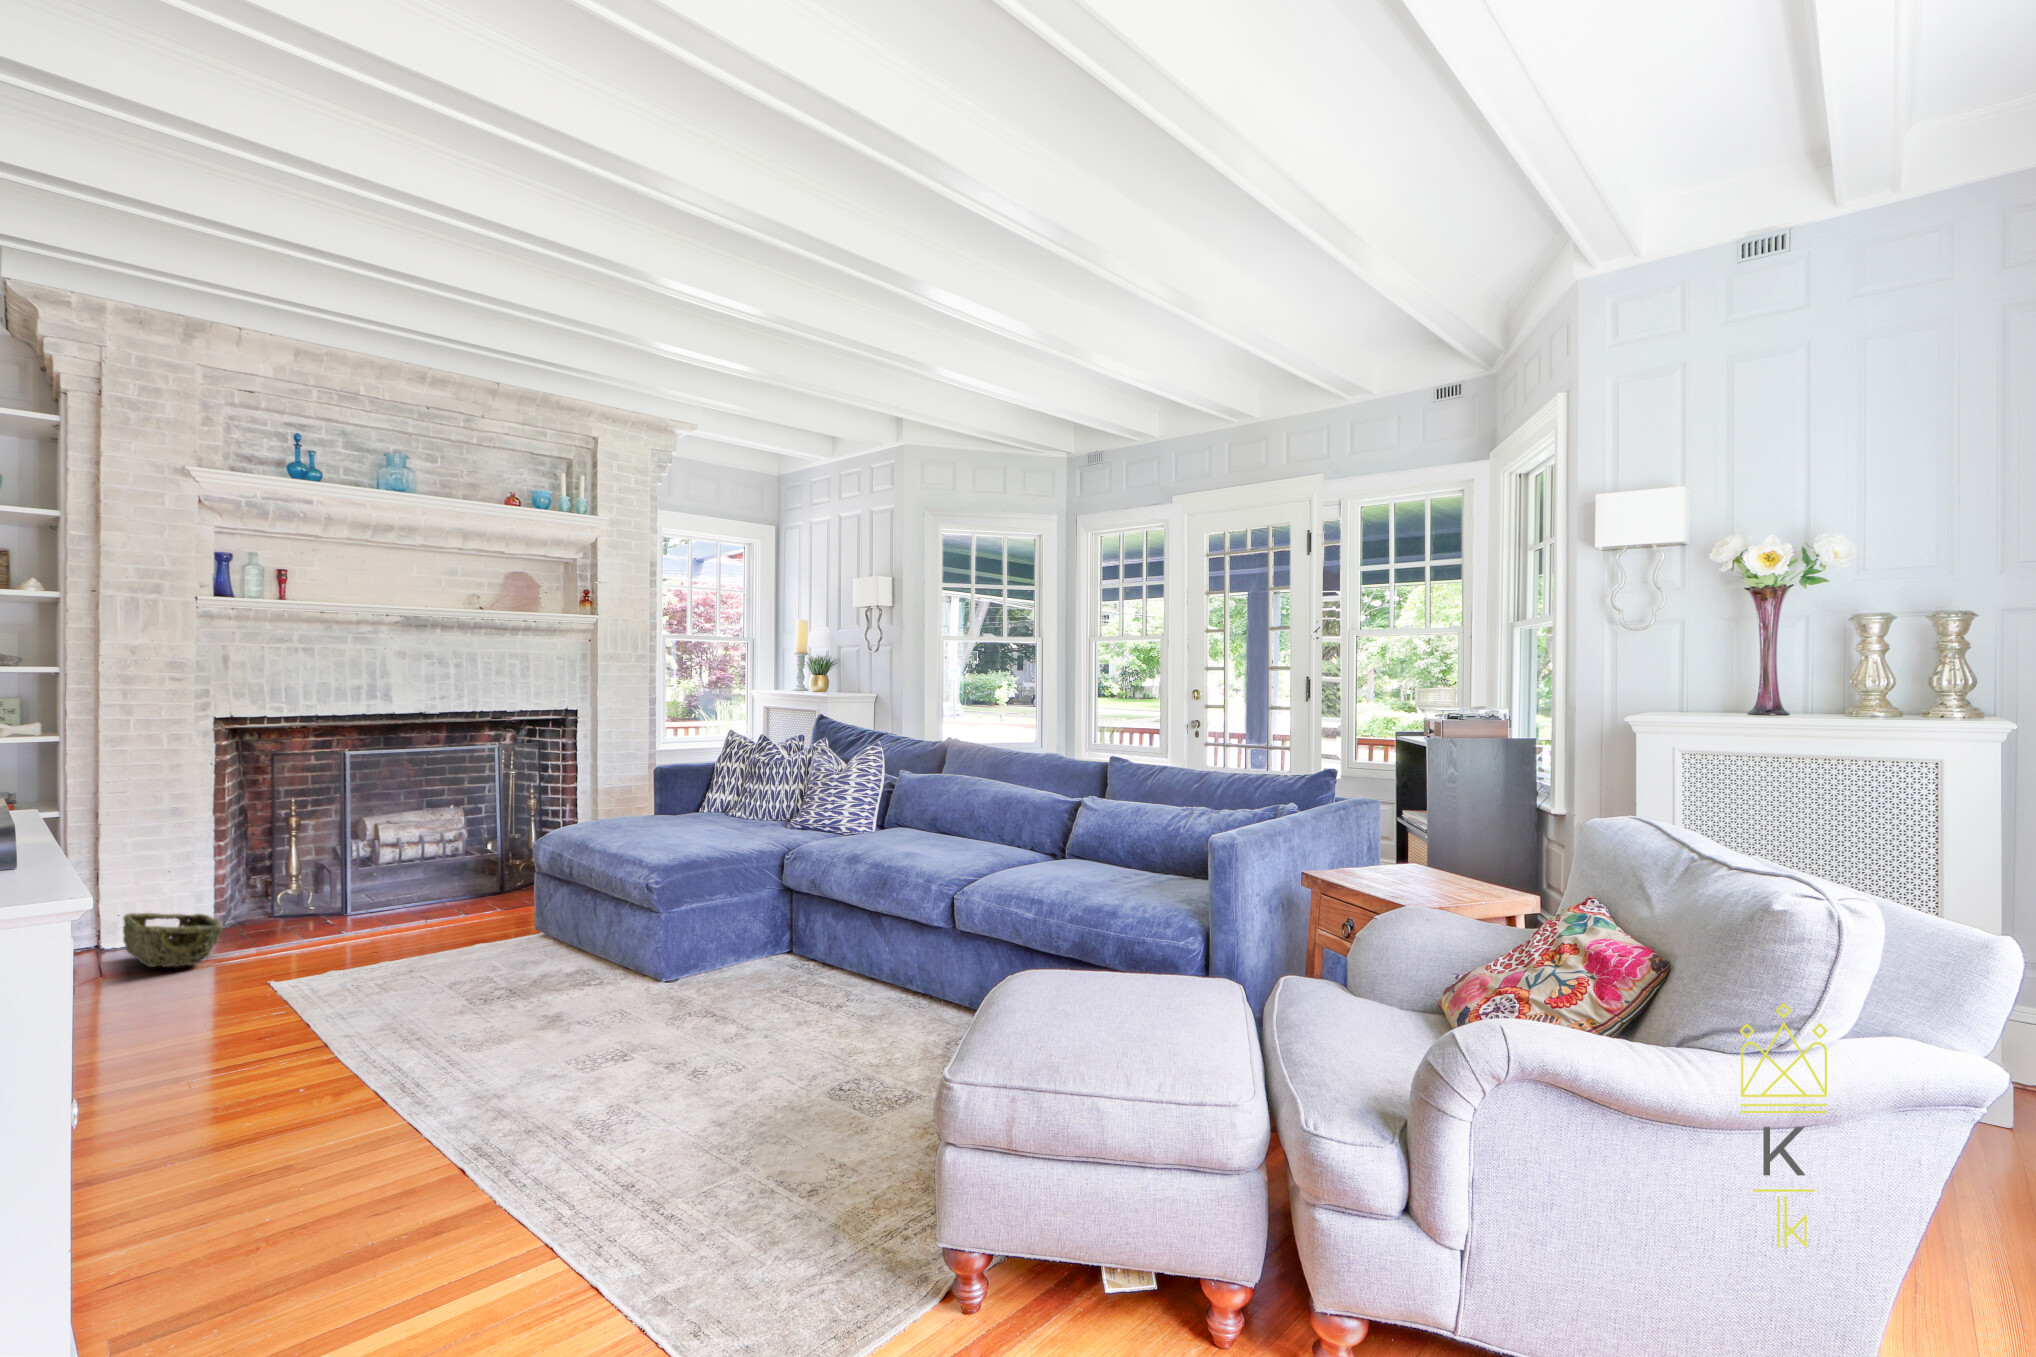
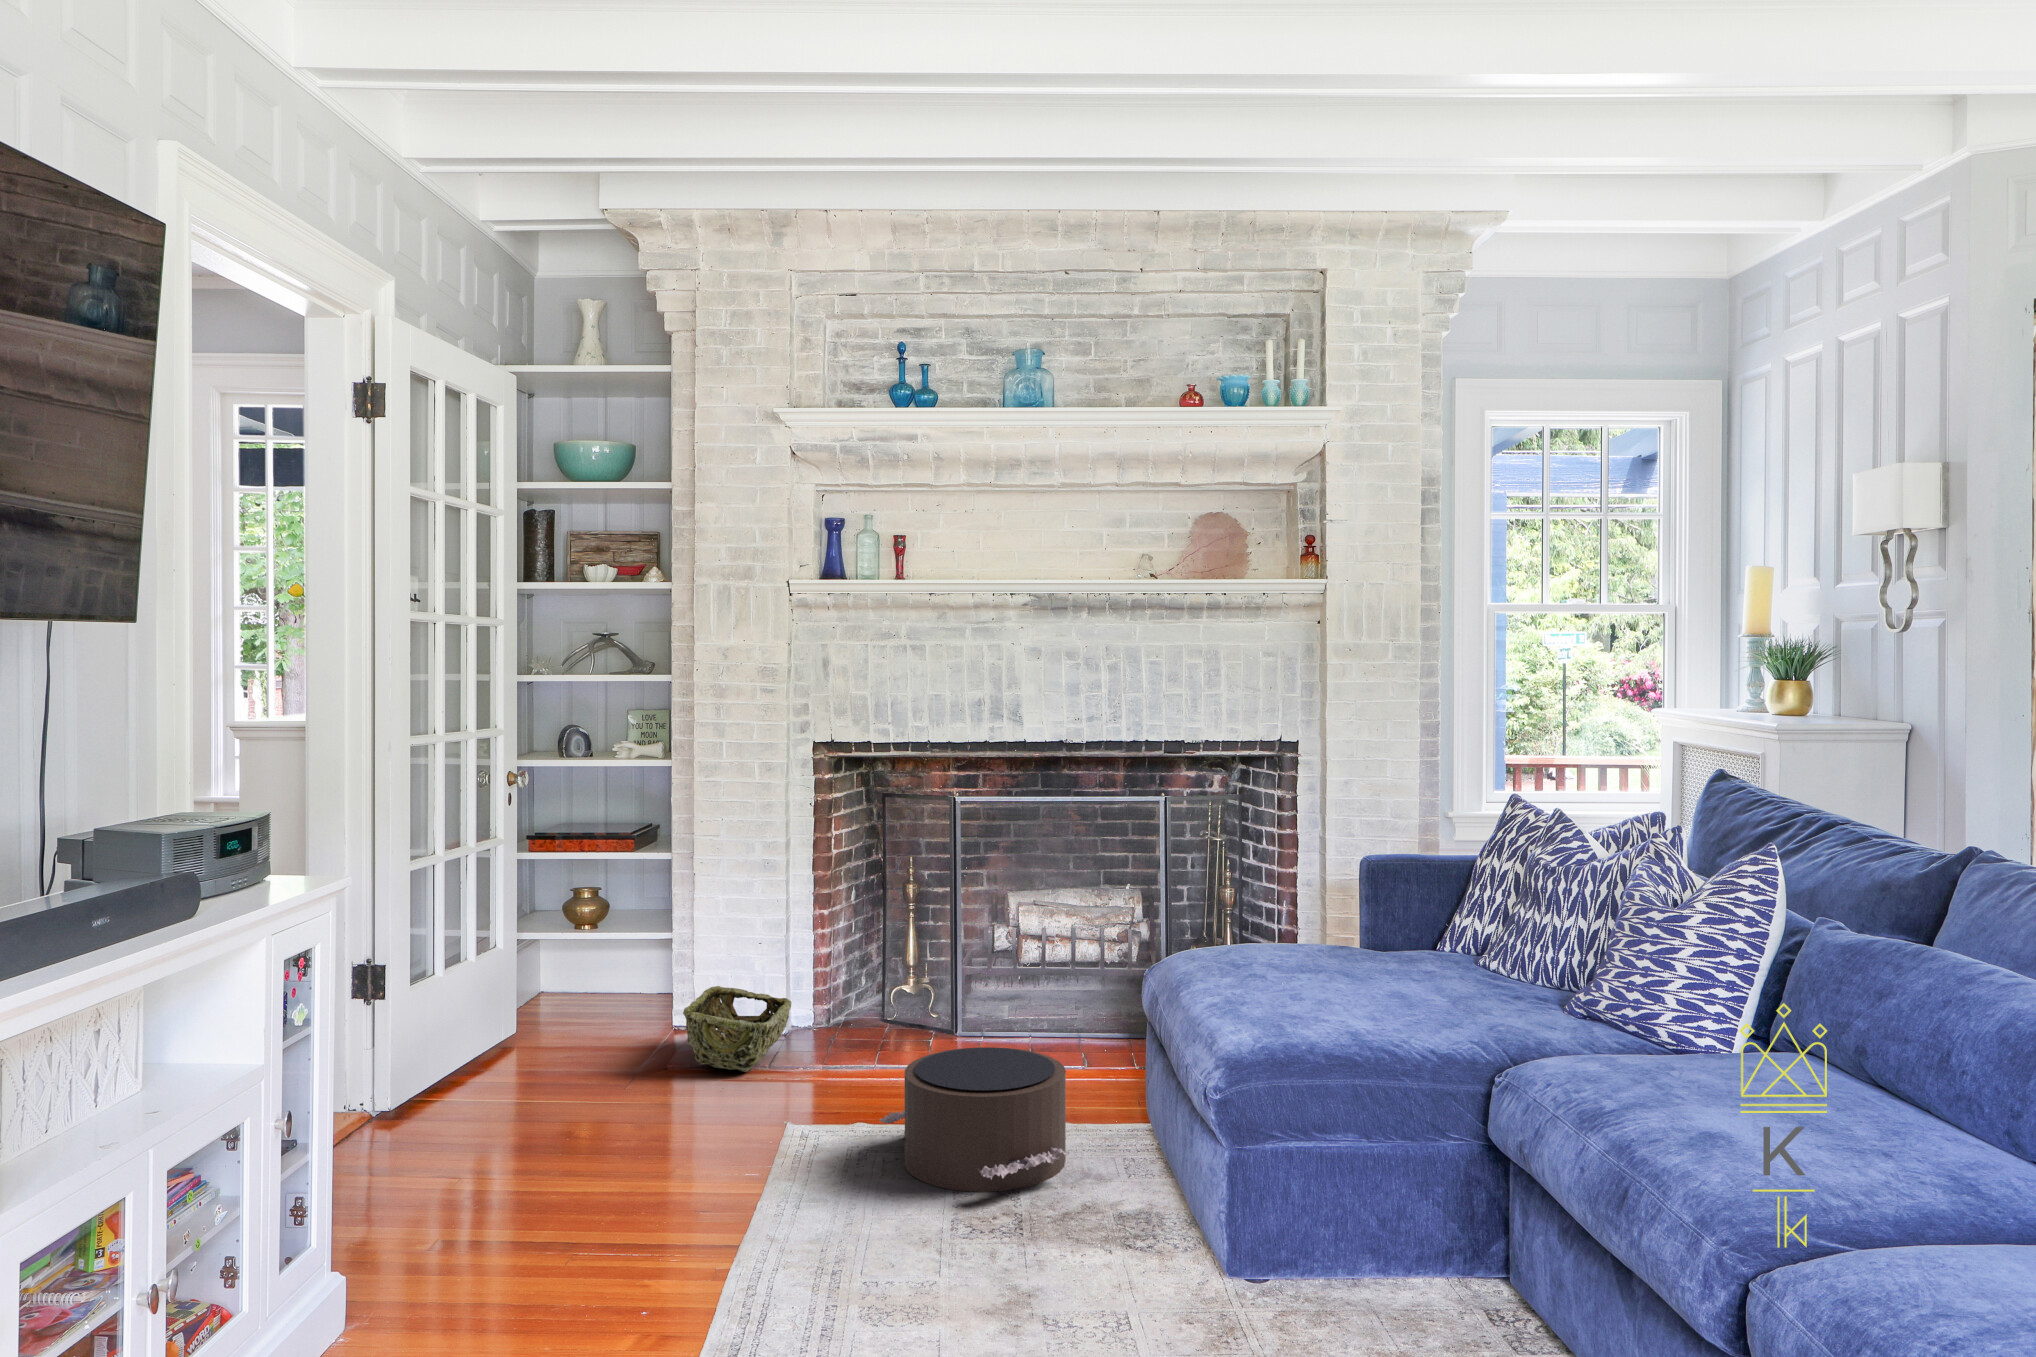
pouf: none [381,899,531,979] -> present [879,1047,1069,1192]

